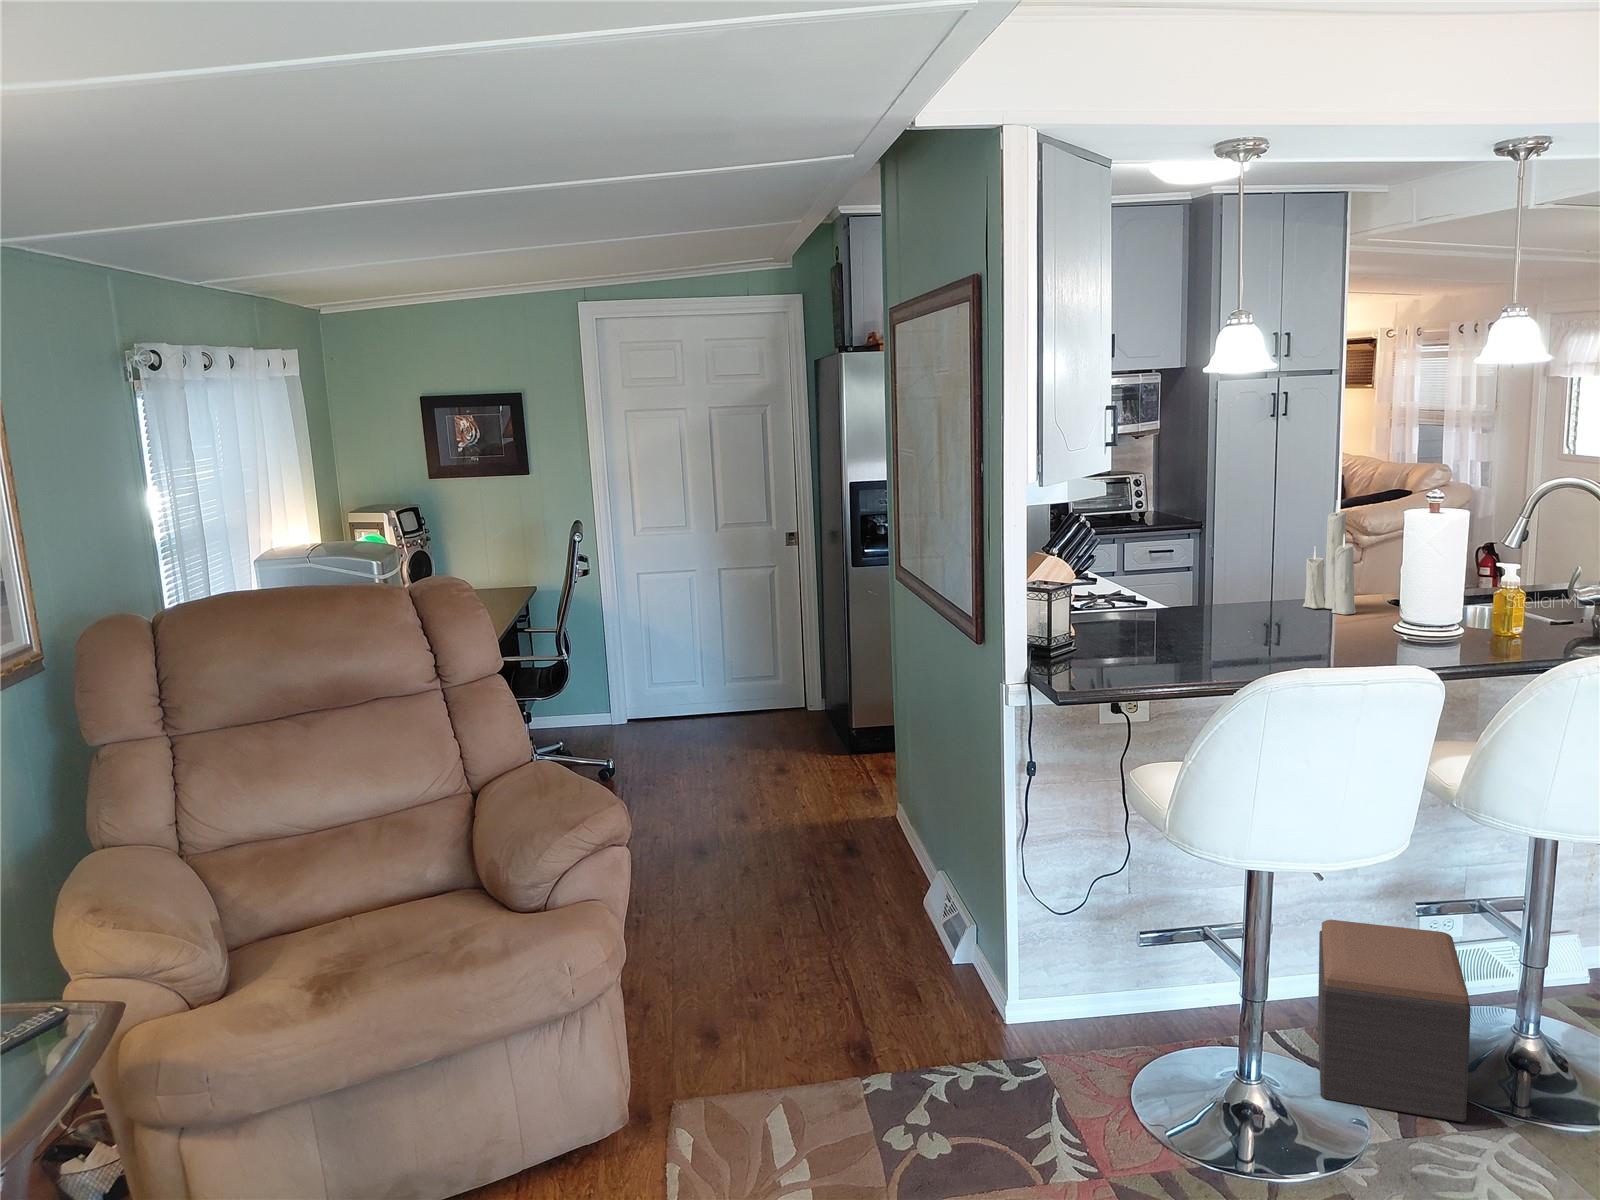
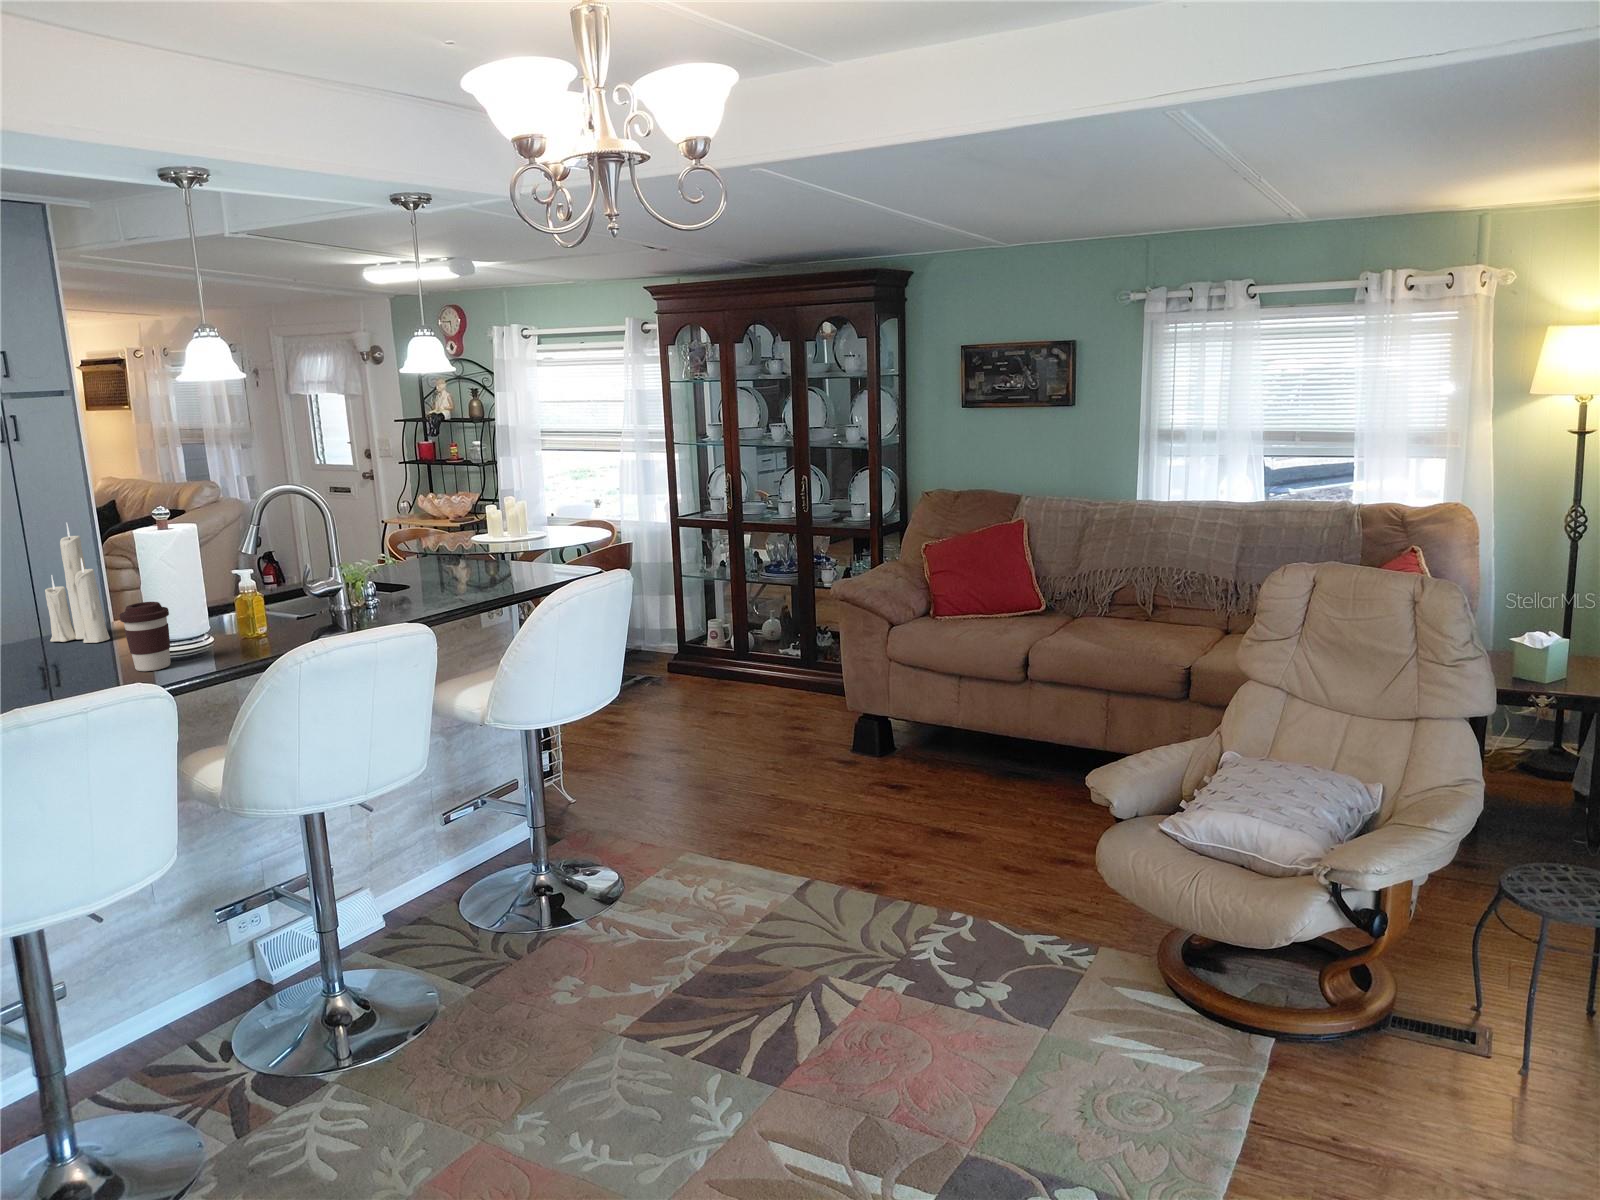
coffee cup: none [1377,584,1425,652] -> present [119,602,171,671]
footstool: present [1318,920,1471,1122] -> none [123,929,291,1143]

